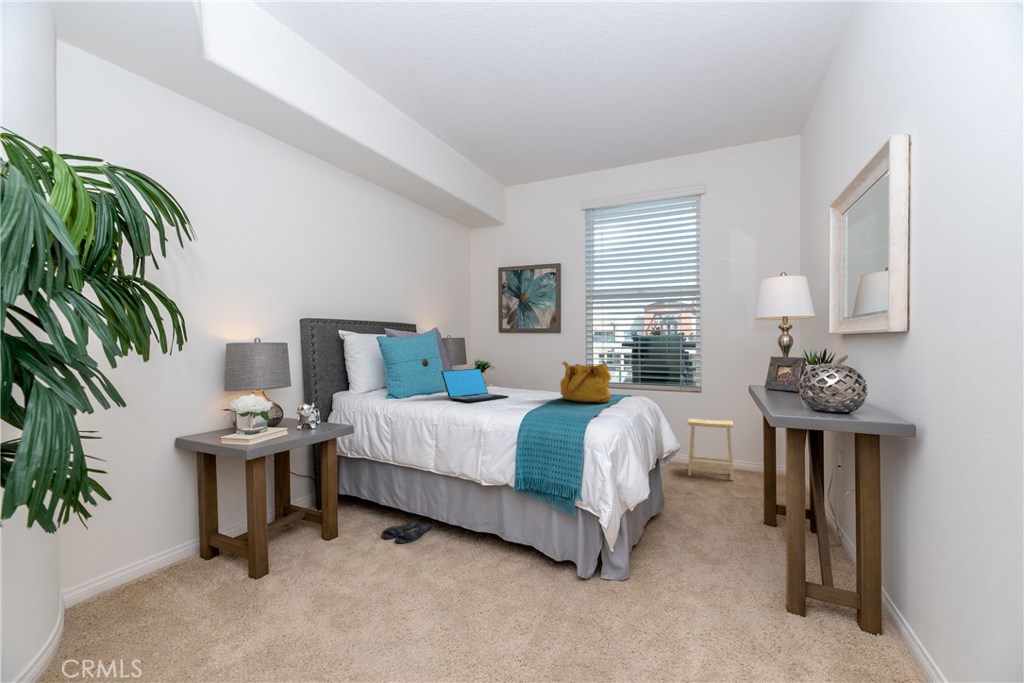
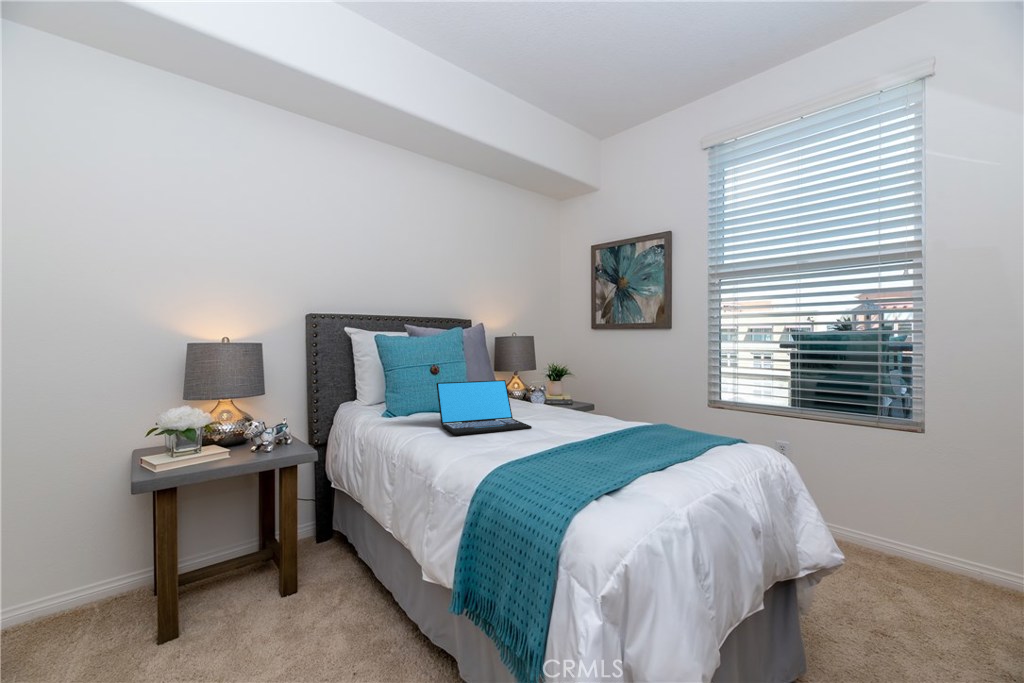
handbag: present [560,361,611,403] -> none [602,373,698,457]
footstool: present [687,419,734,480] -> none [891,480,1005,621]
slippers: present [381,522,431,543] -> none [308,607,390,654]

